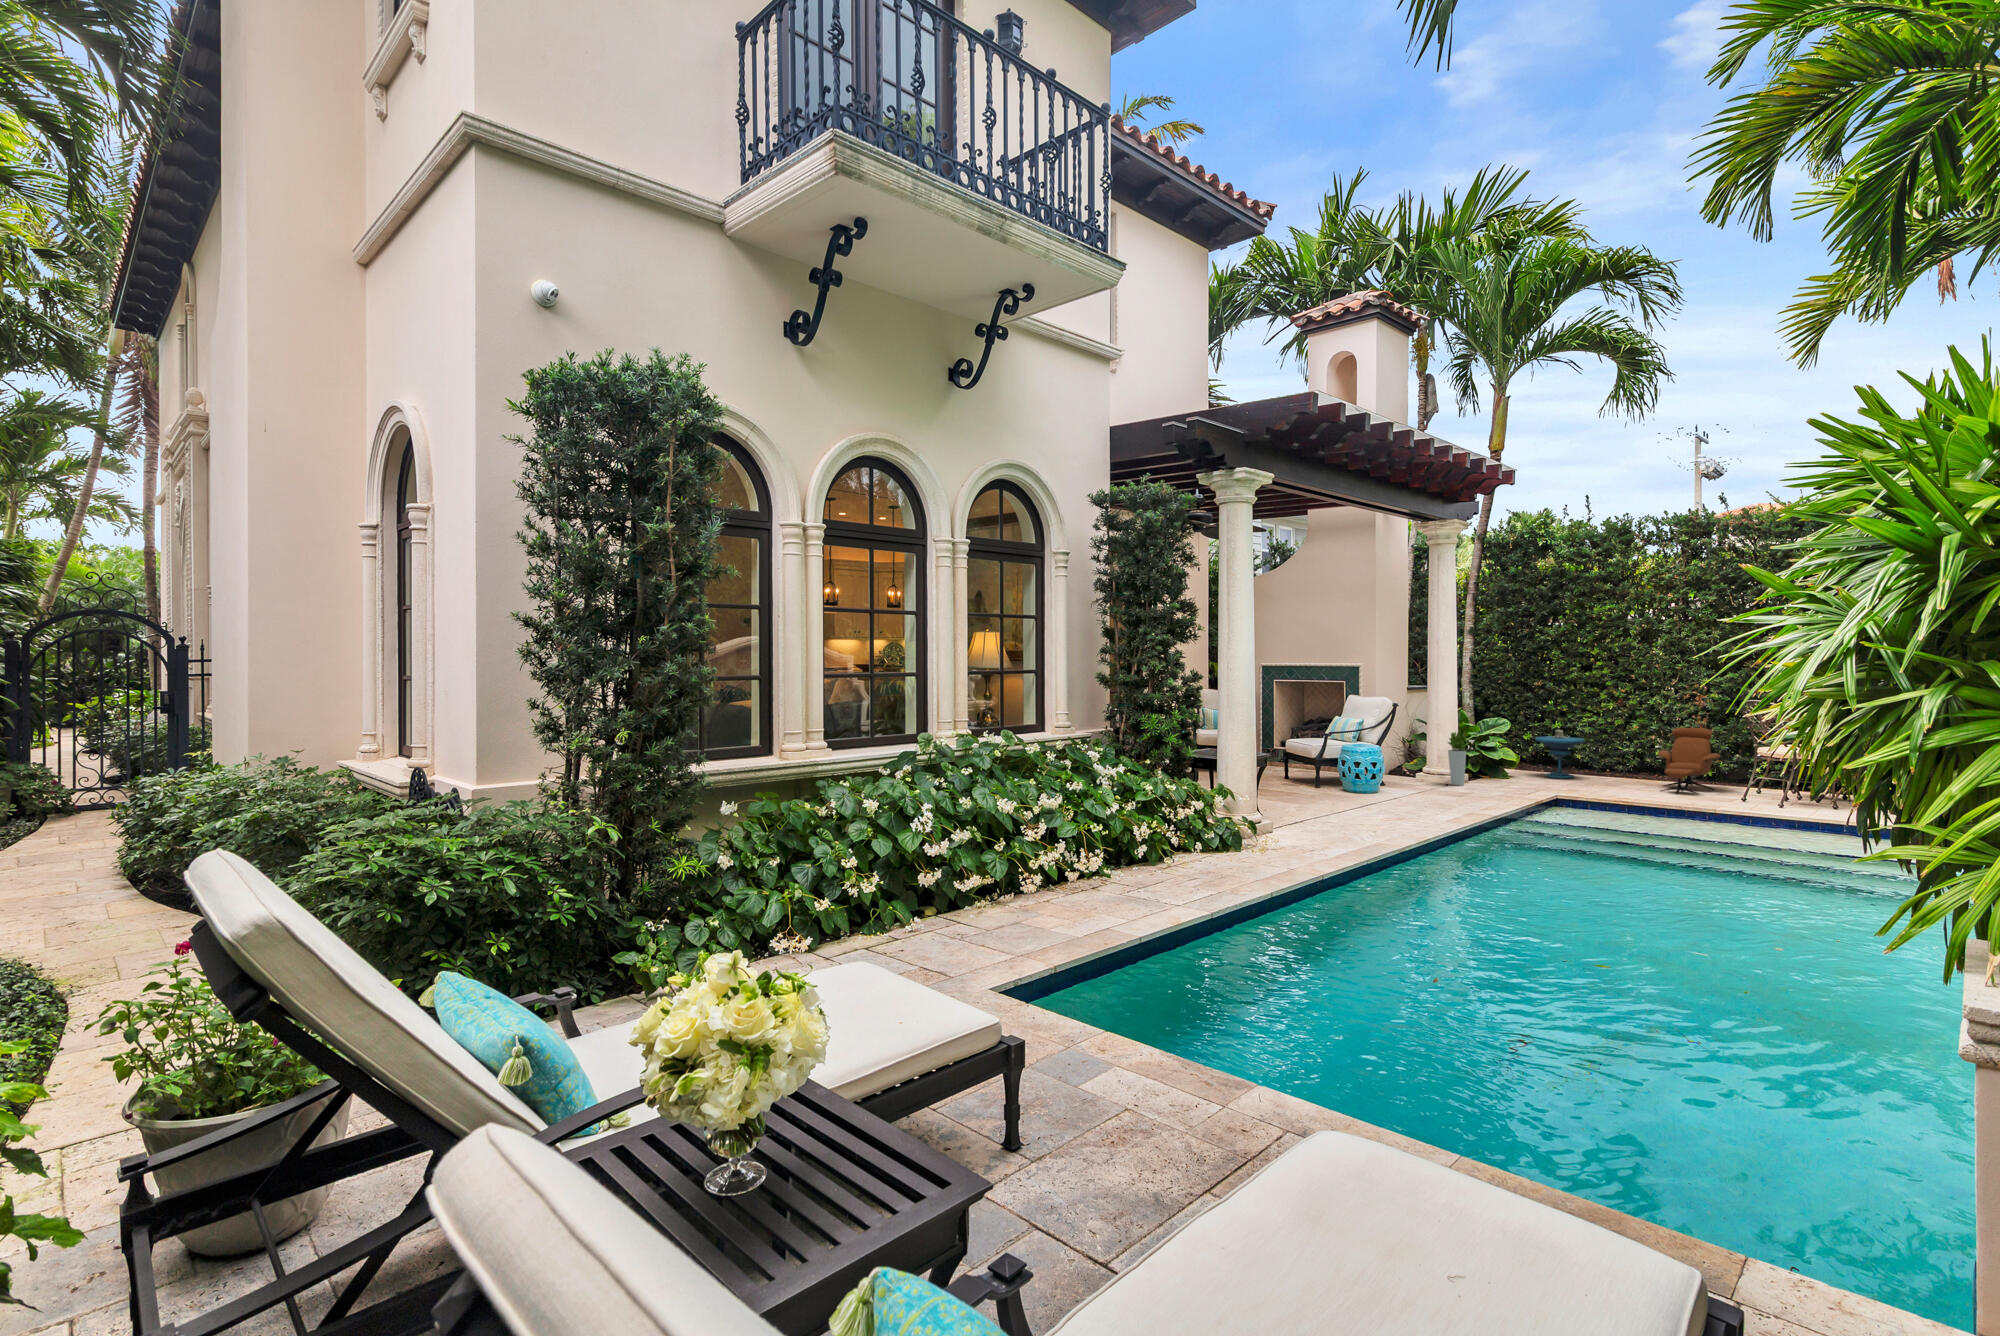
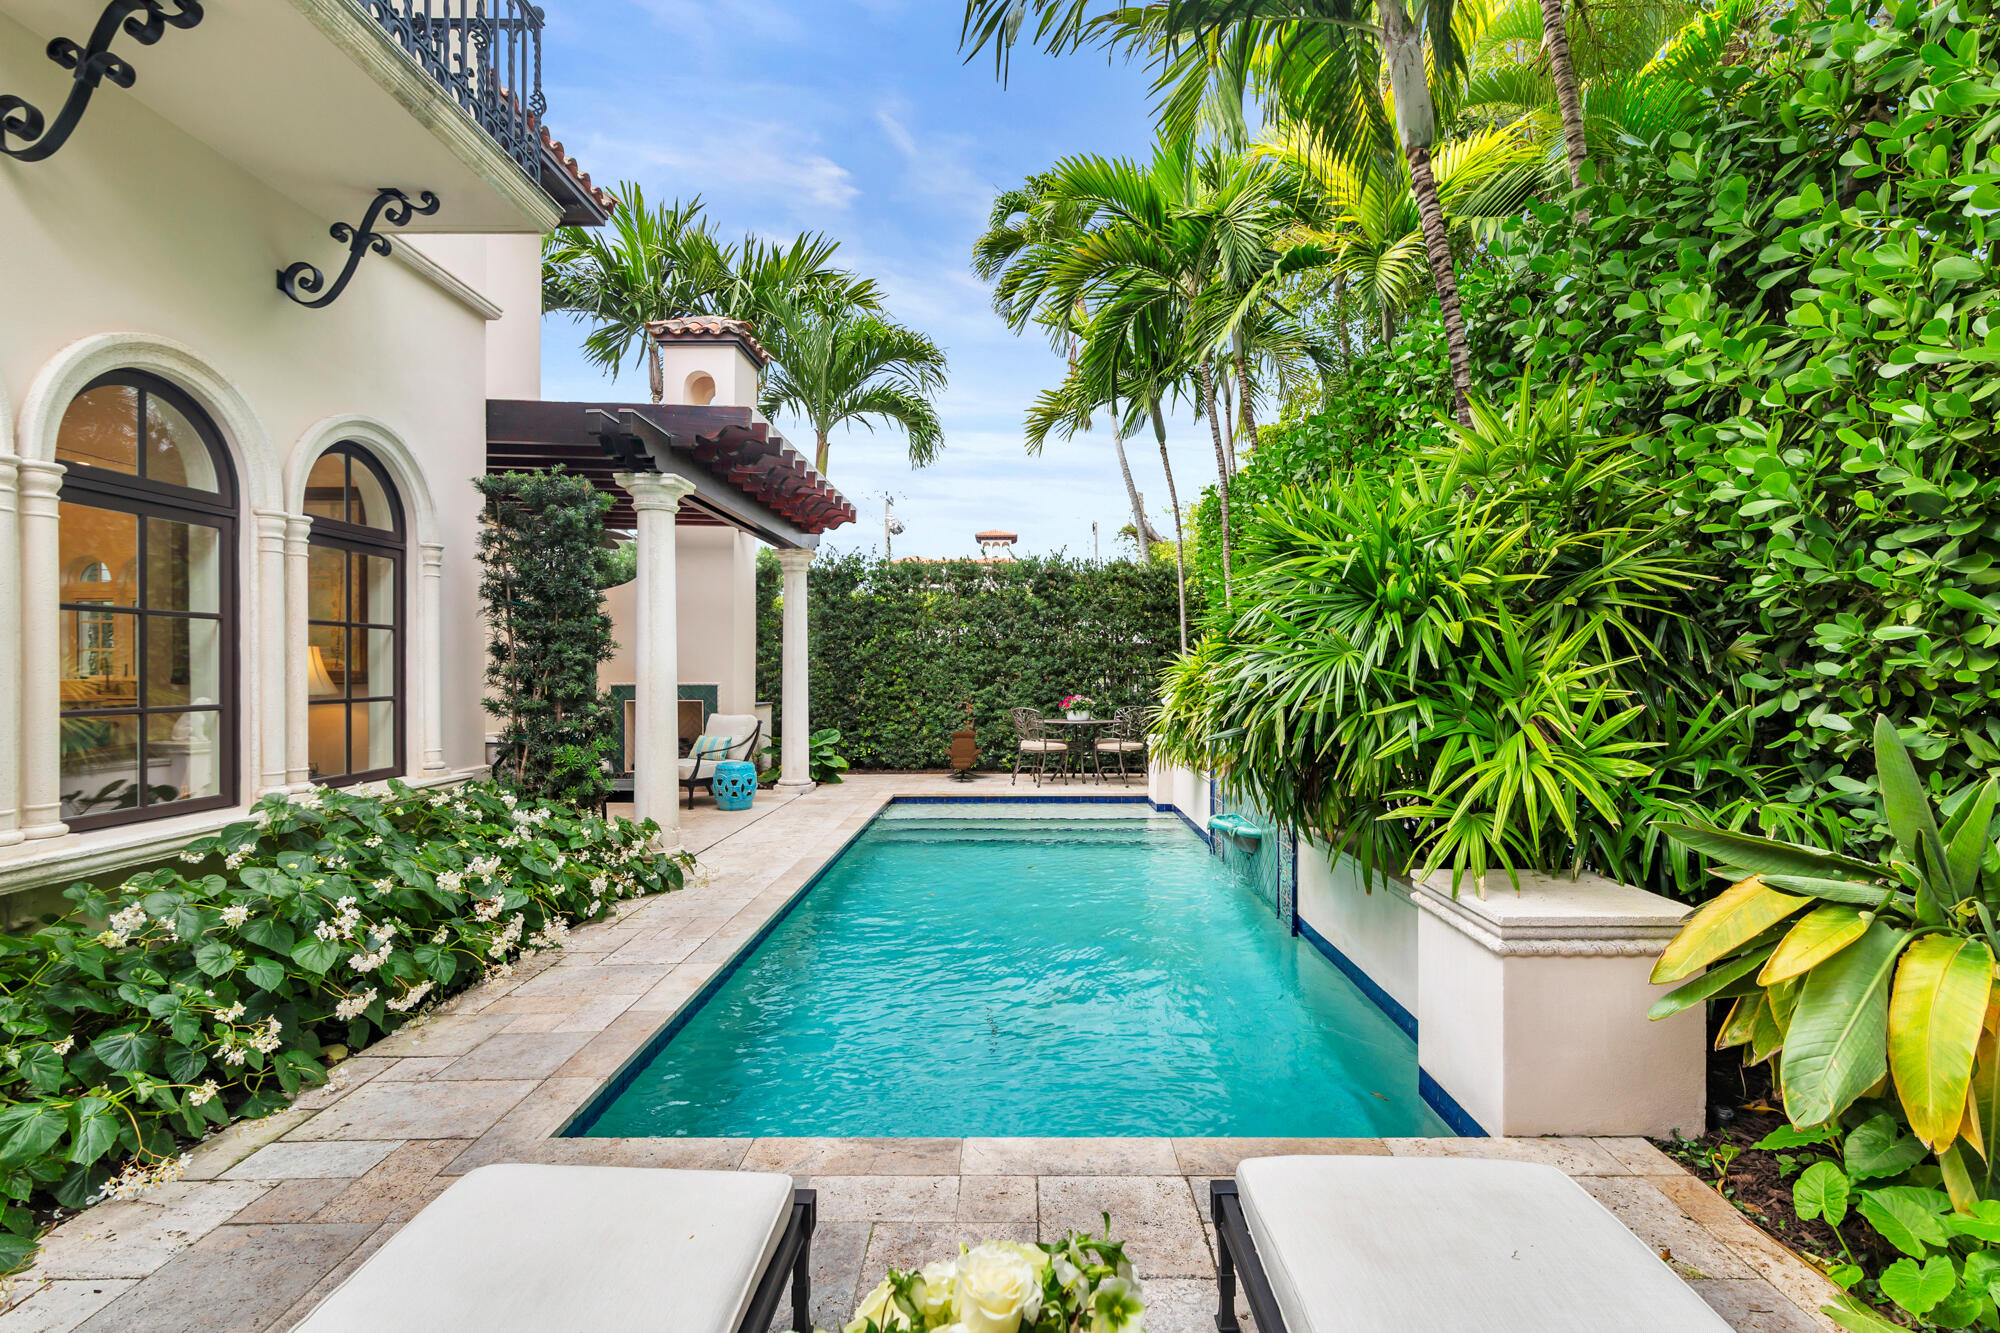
planter: present [1447,730,1469,785] -> none [801,741,821,792]
side table: present [1535,730,1585,779] -> none [859,736,894,778]

